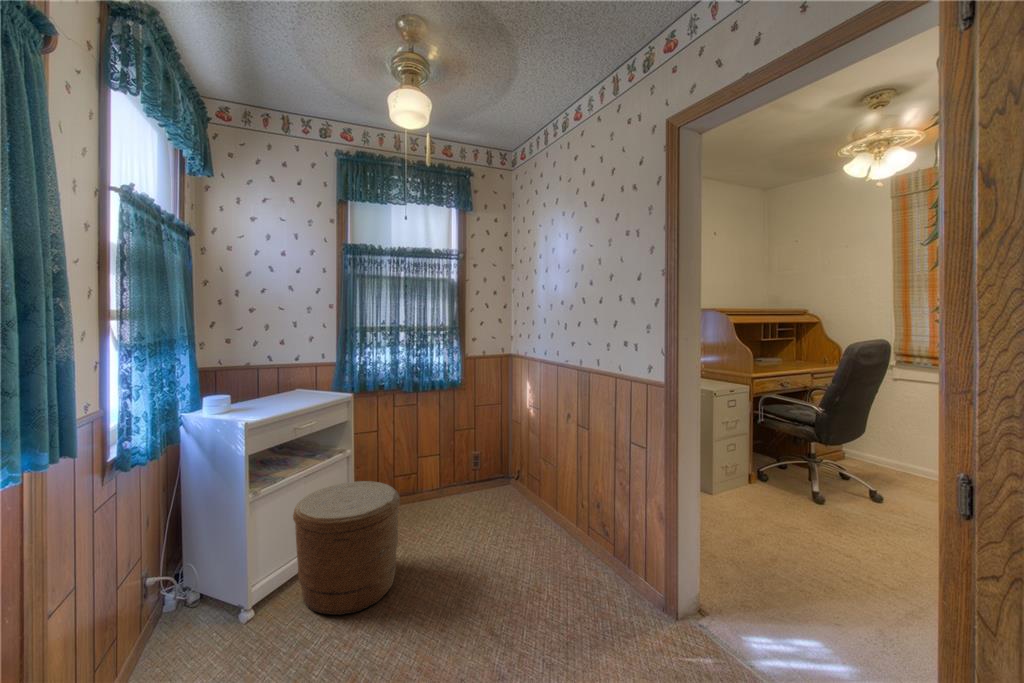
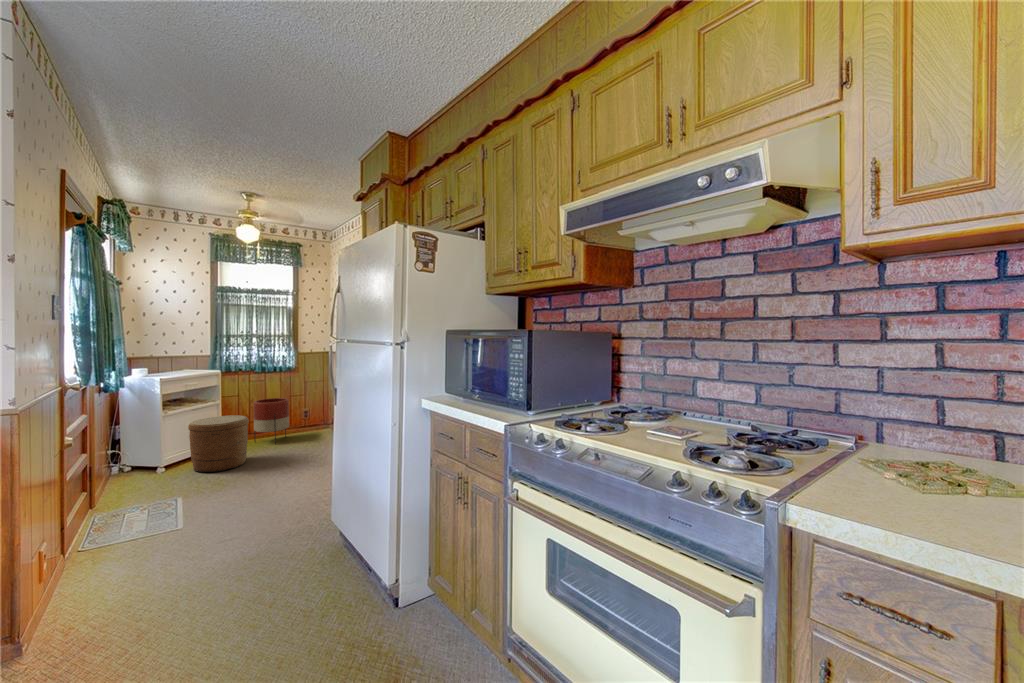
planter: none [402,434,456,523] -> present [254,398,289,444]

